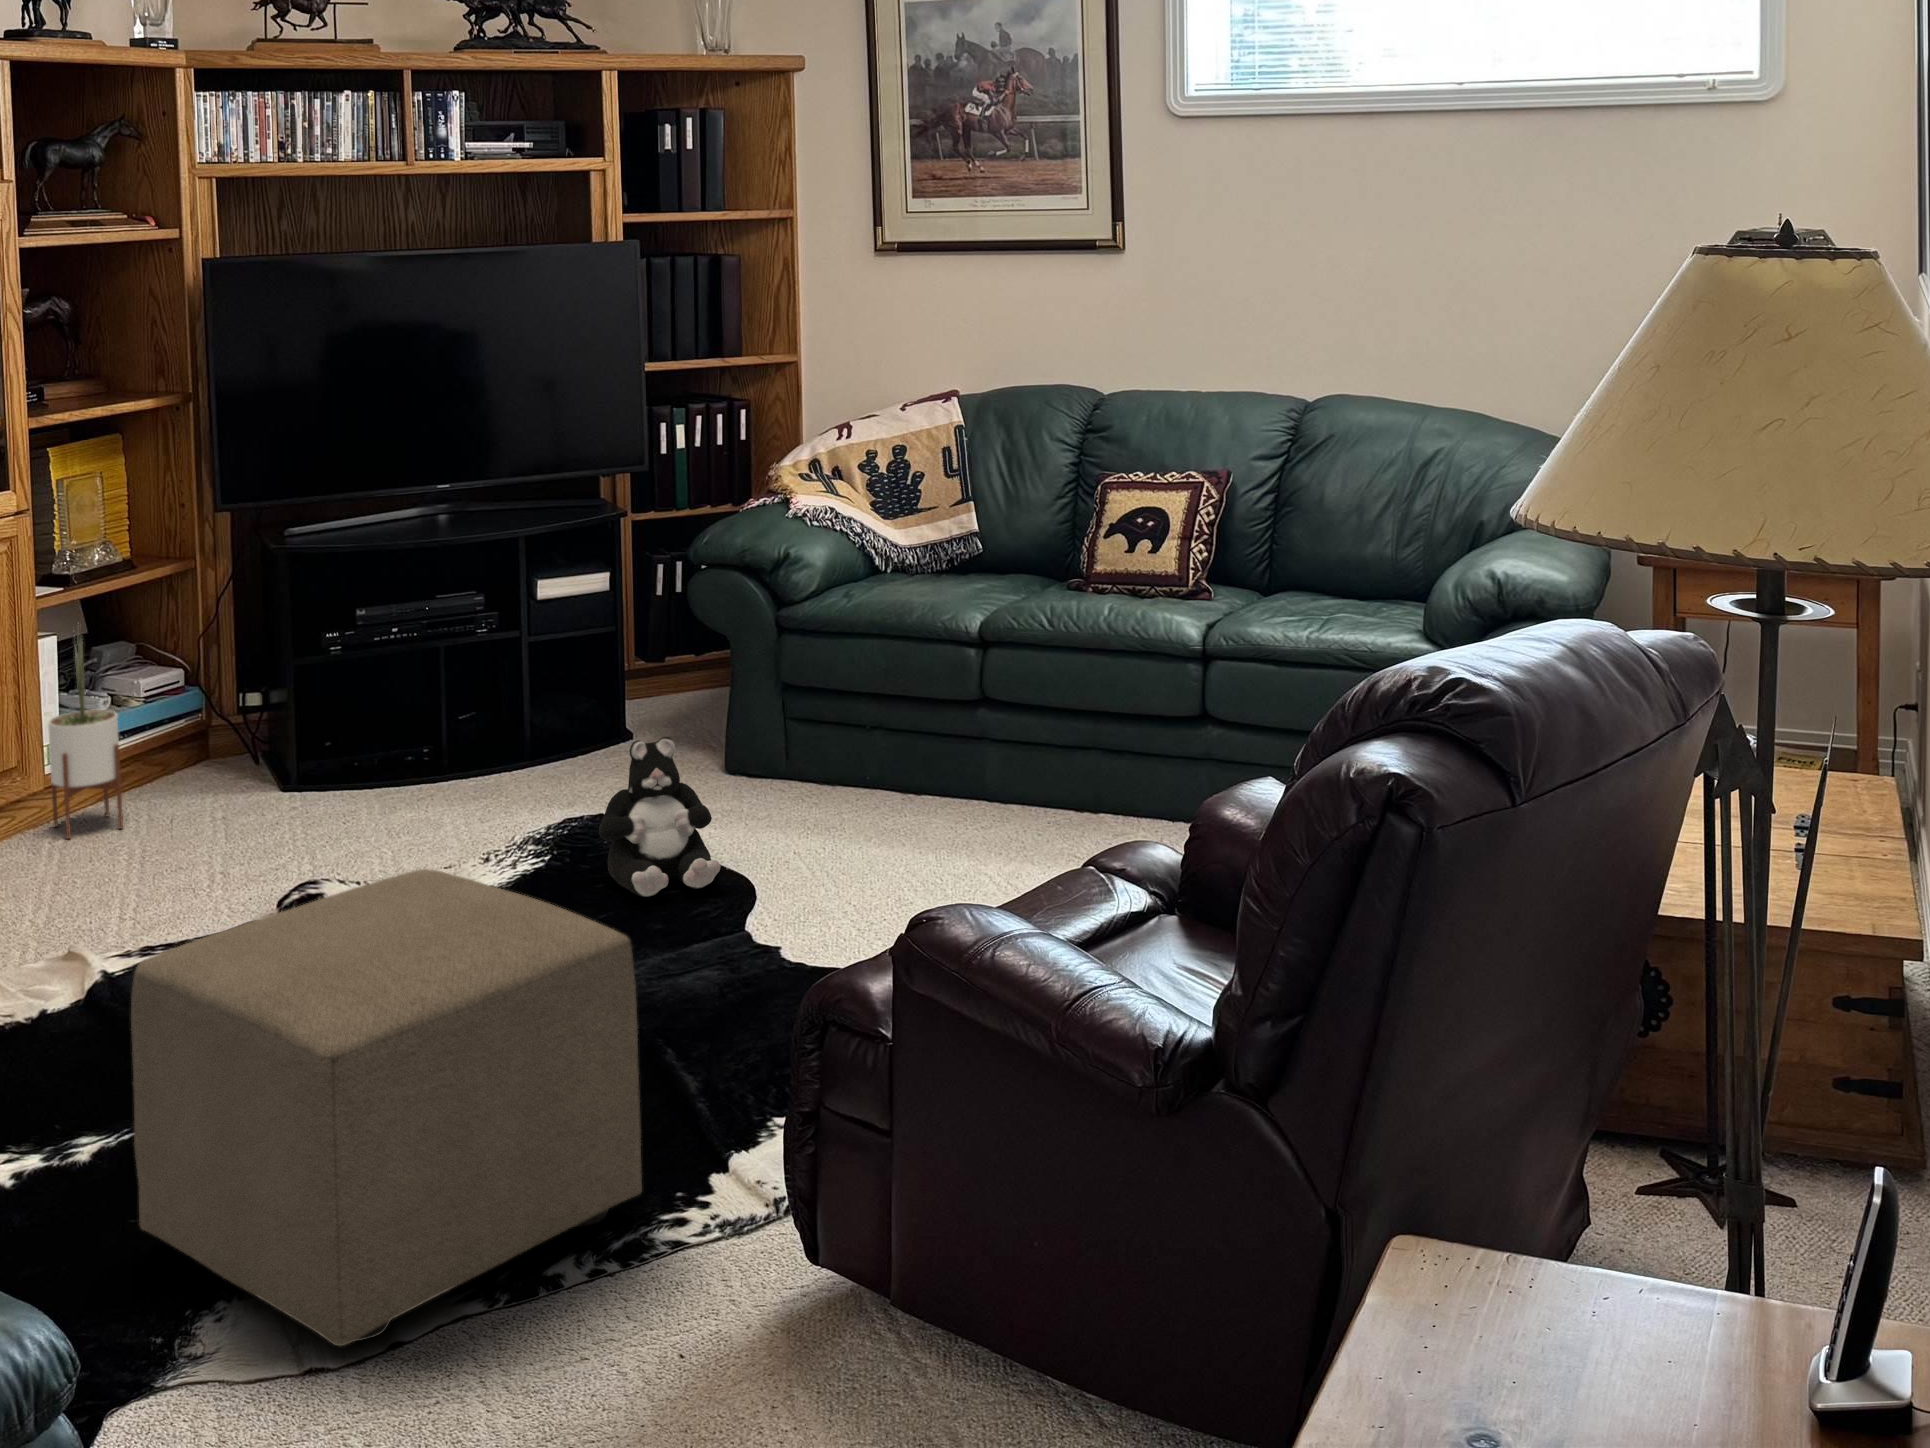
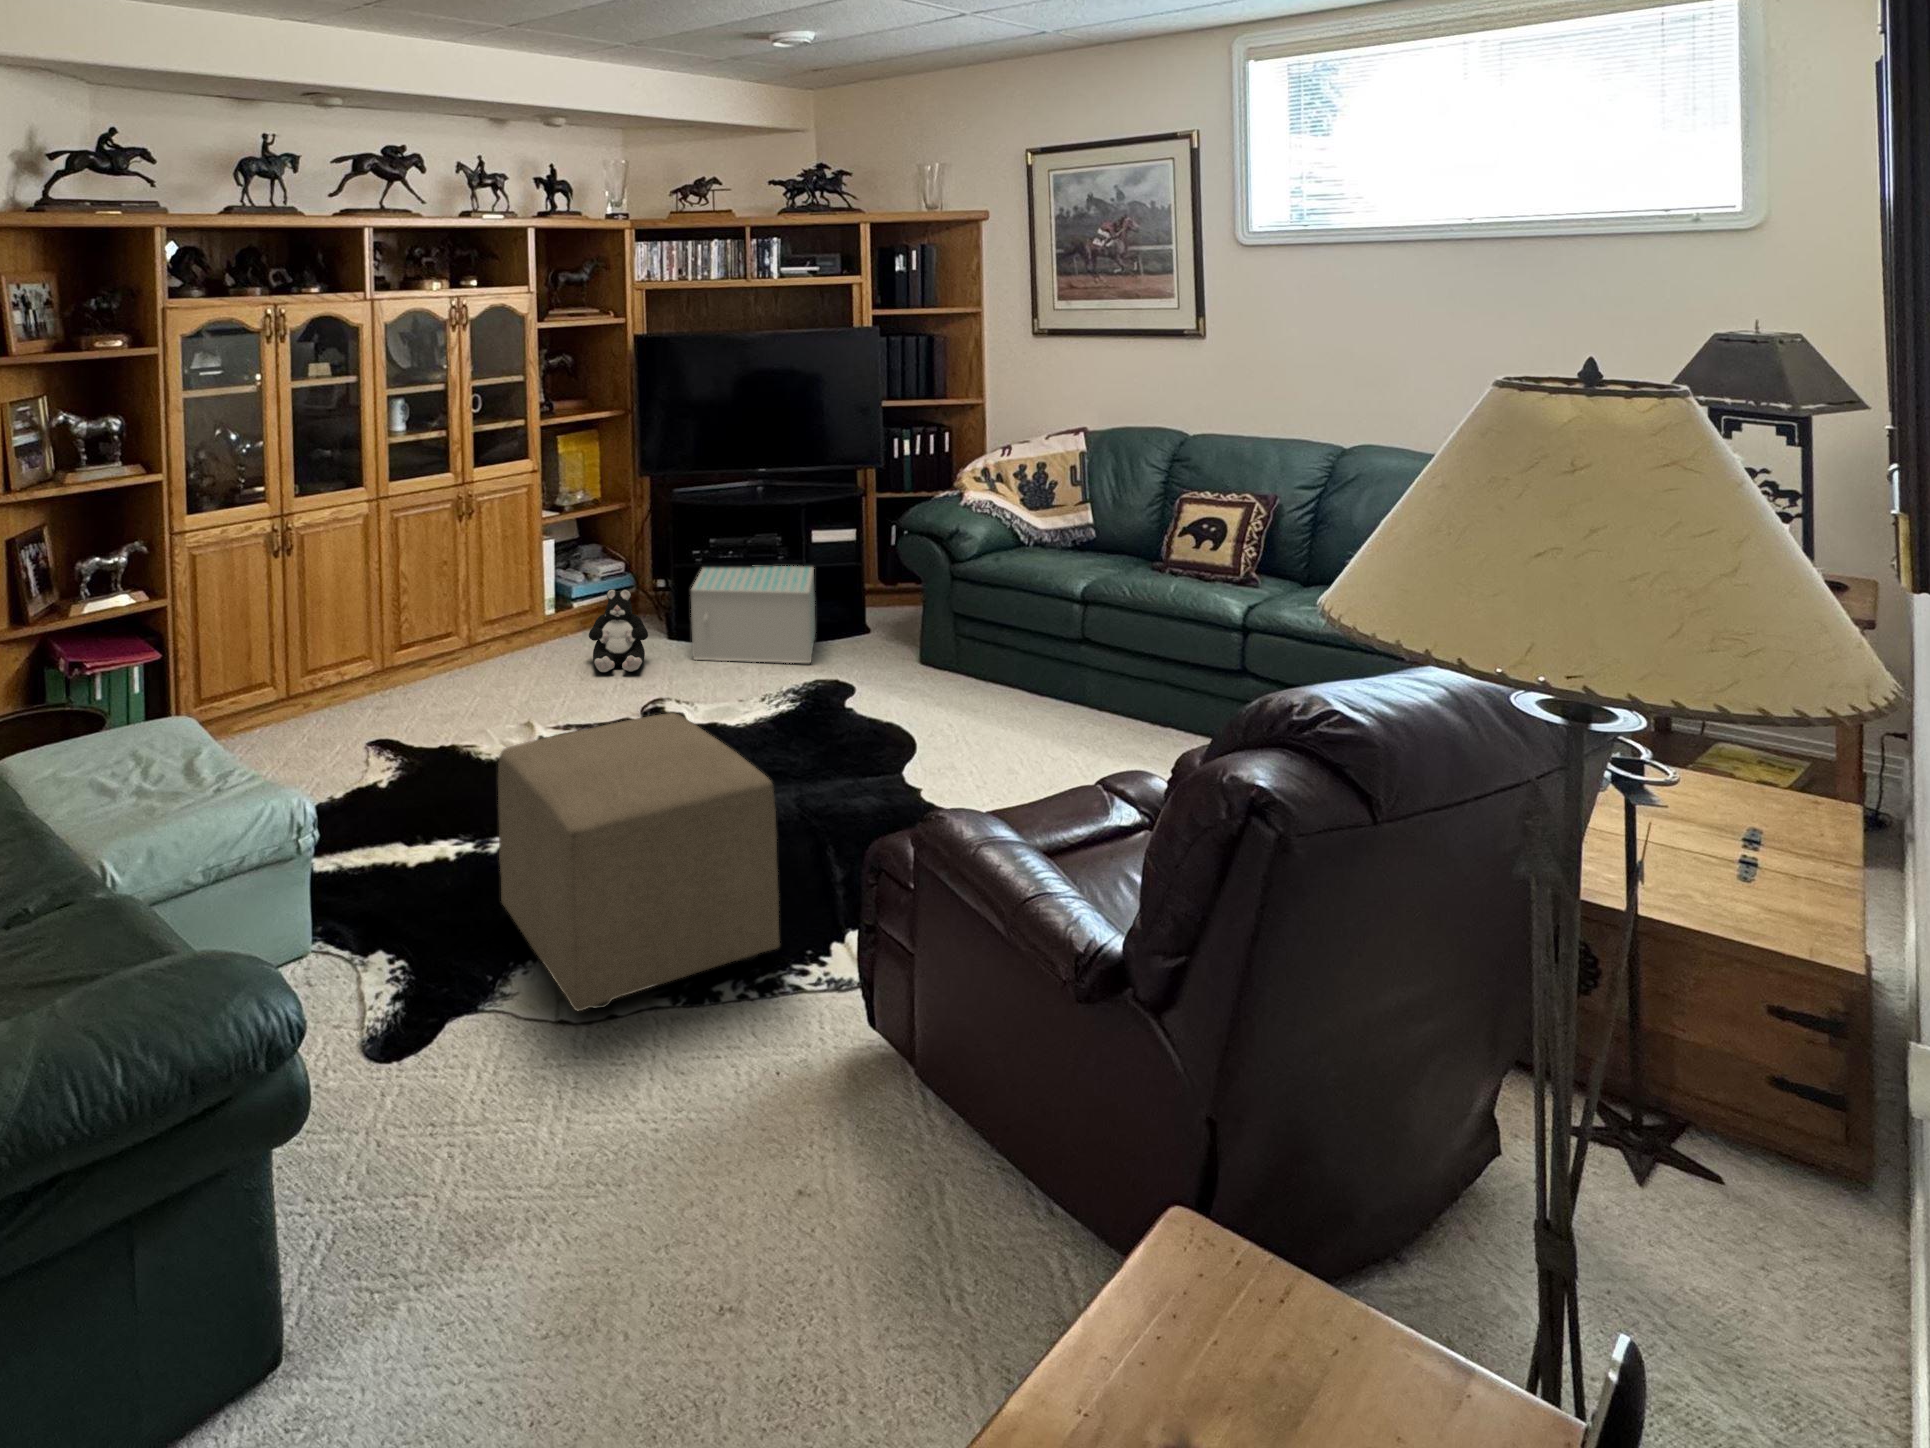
potted plant: present [48,639,123,839] -> none [545,530,580,652]
storage box: none [340,644,554,820] -> present [691,566,815,663]
plush toy: present [599,737,721,897] -> present [589,589,648,672]

